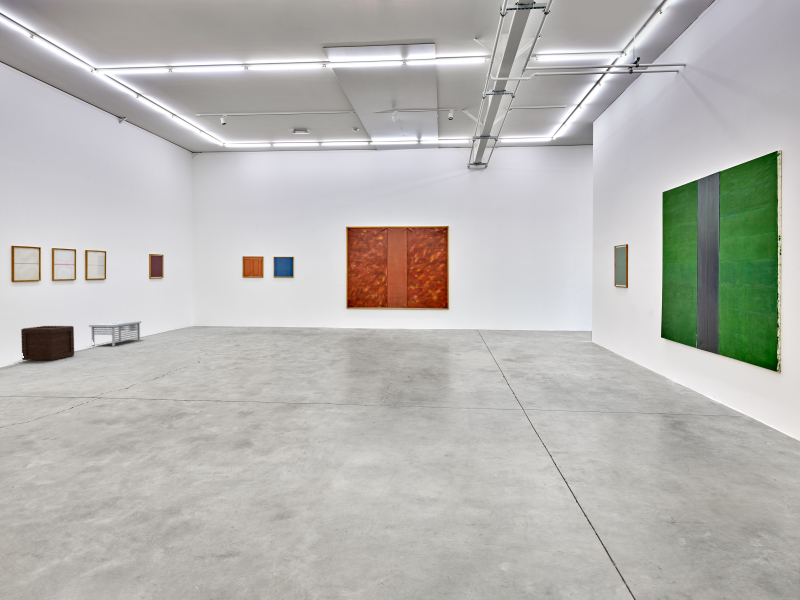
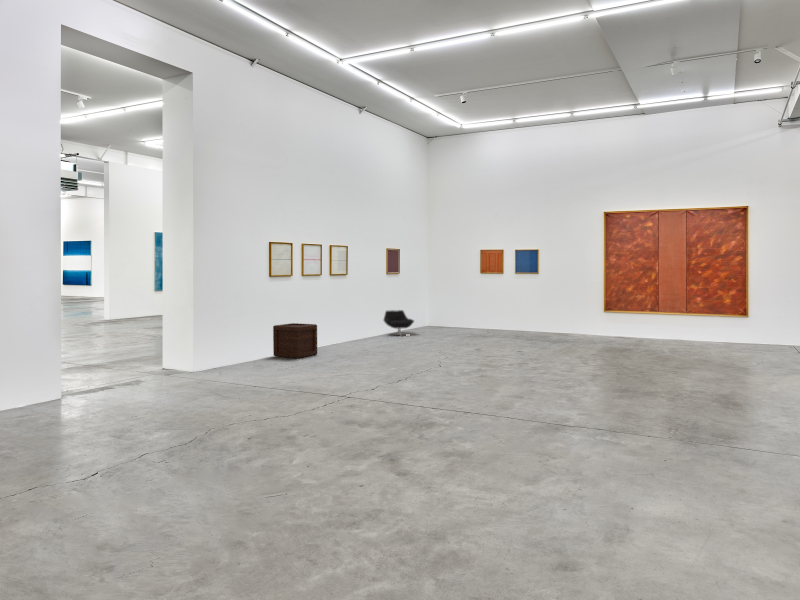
lounge chair: none [147,311,179,336] -> present [384,310,414,335]
storage bench: present [89,321,141,346] -> none [331,320,378,346]

